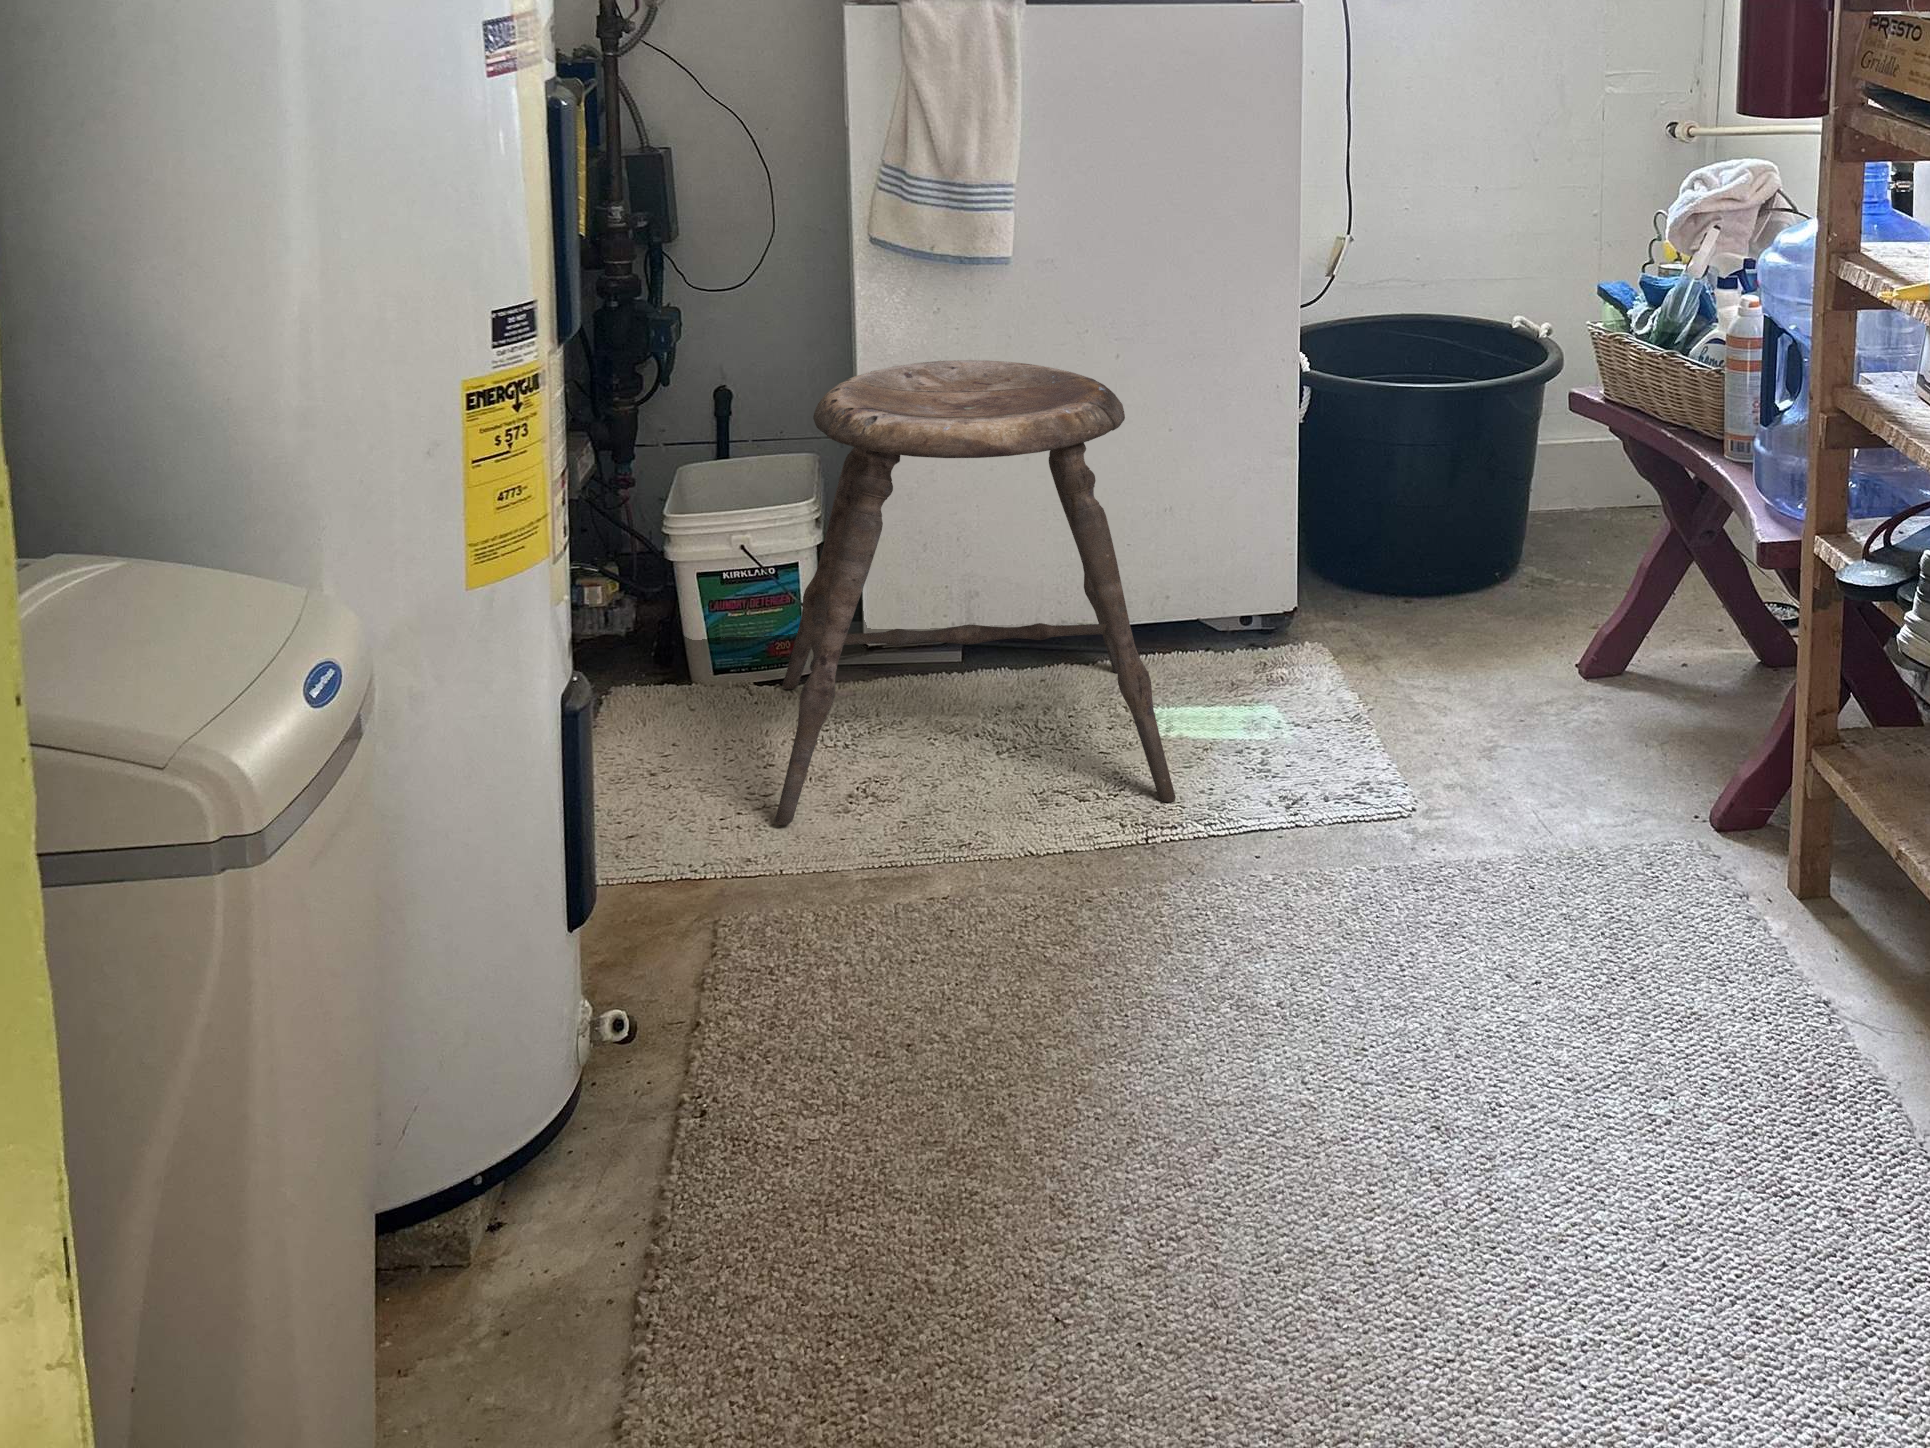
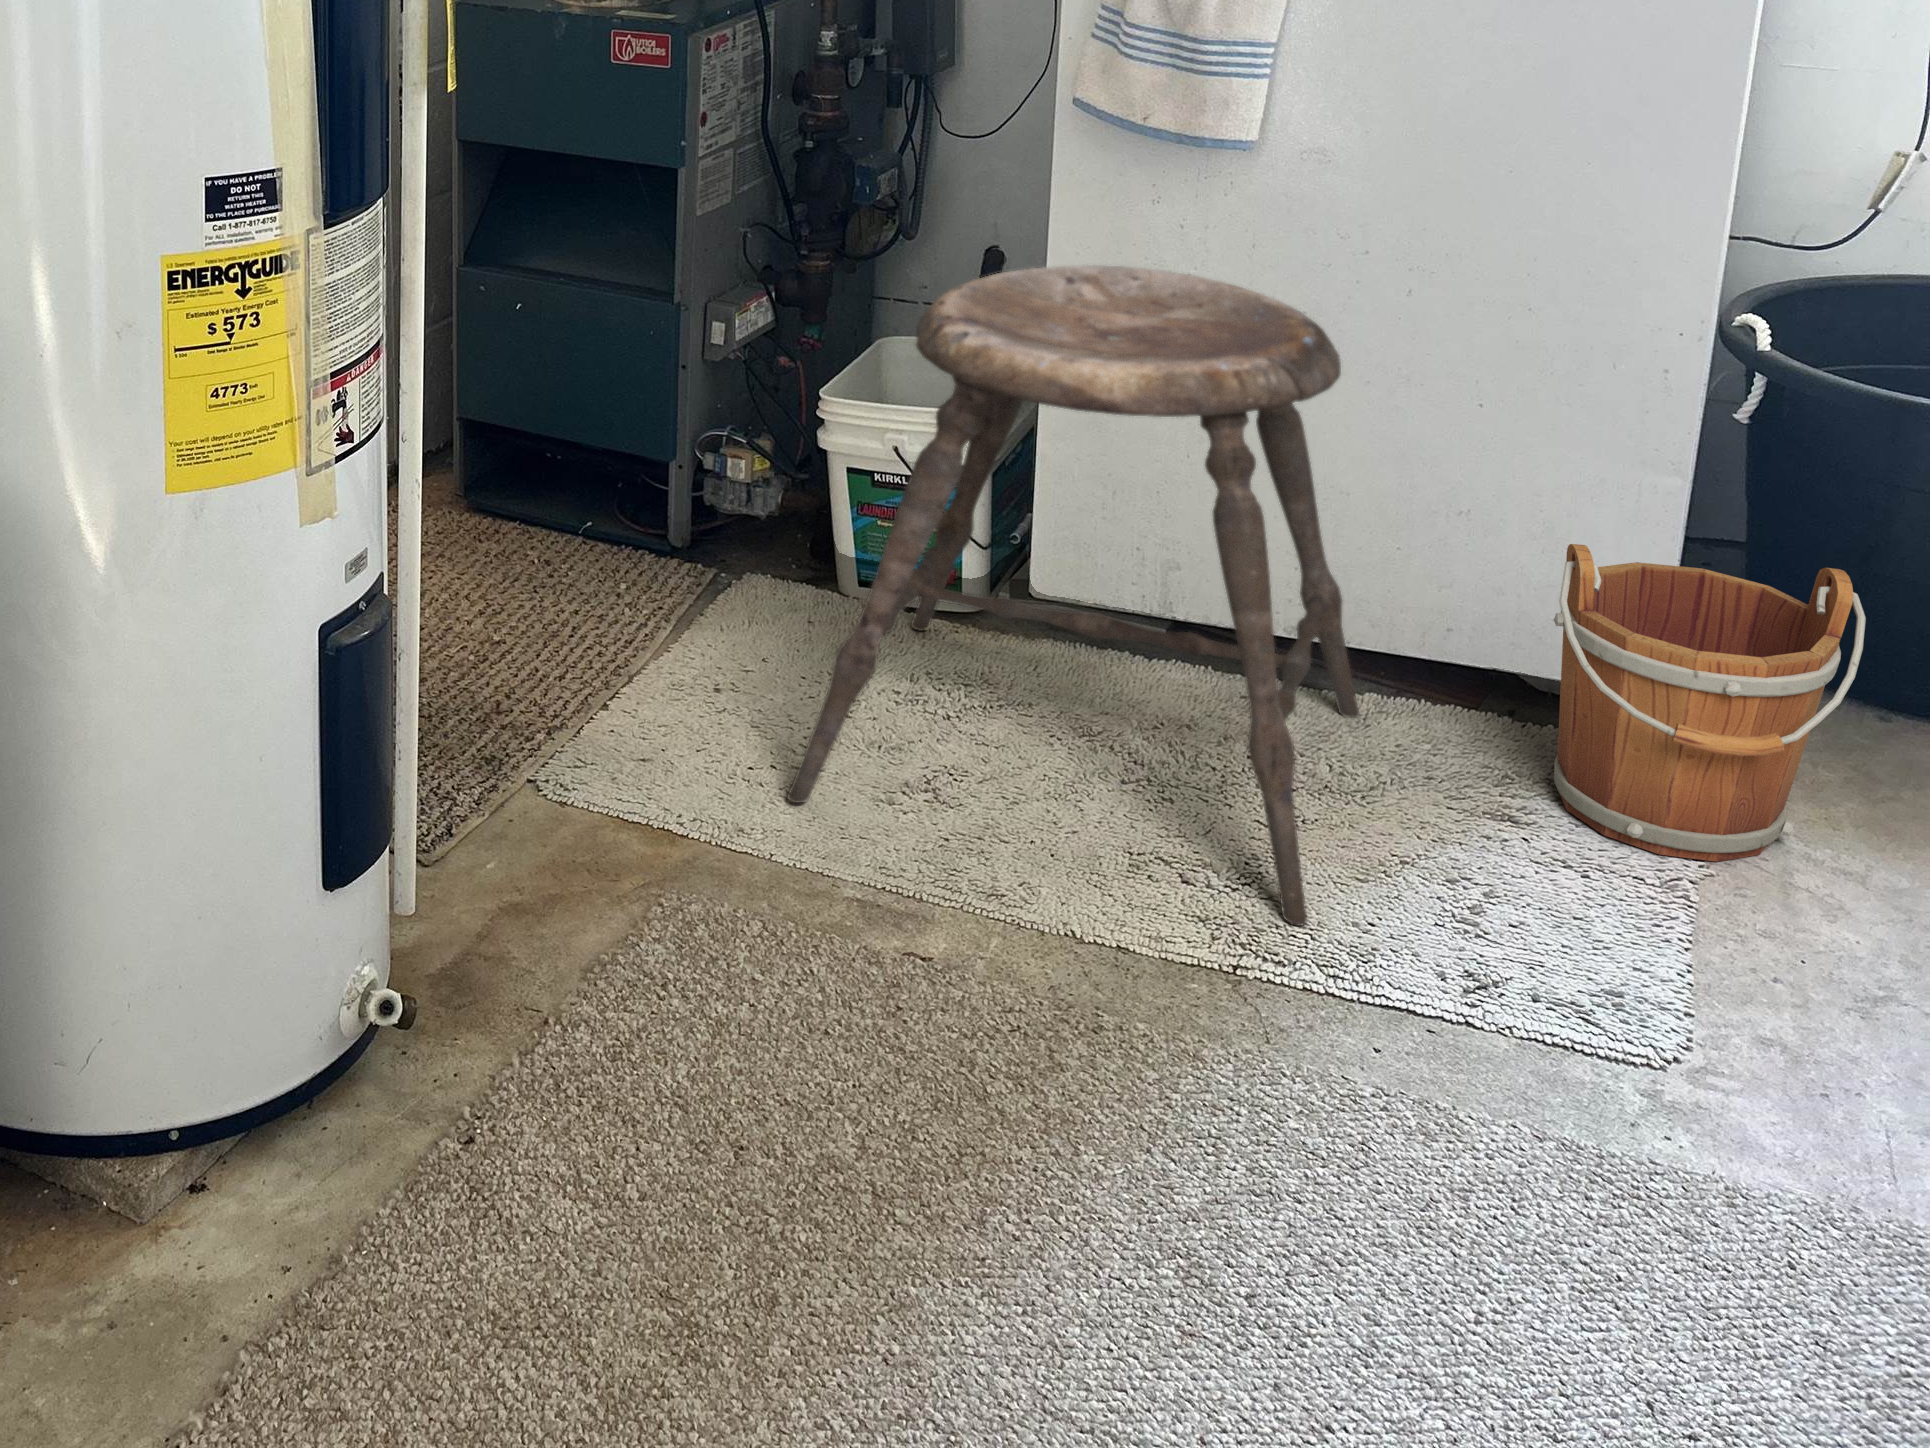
bucket: none [1257,495,1430,704] -> present [1554,544,1866,862]

